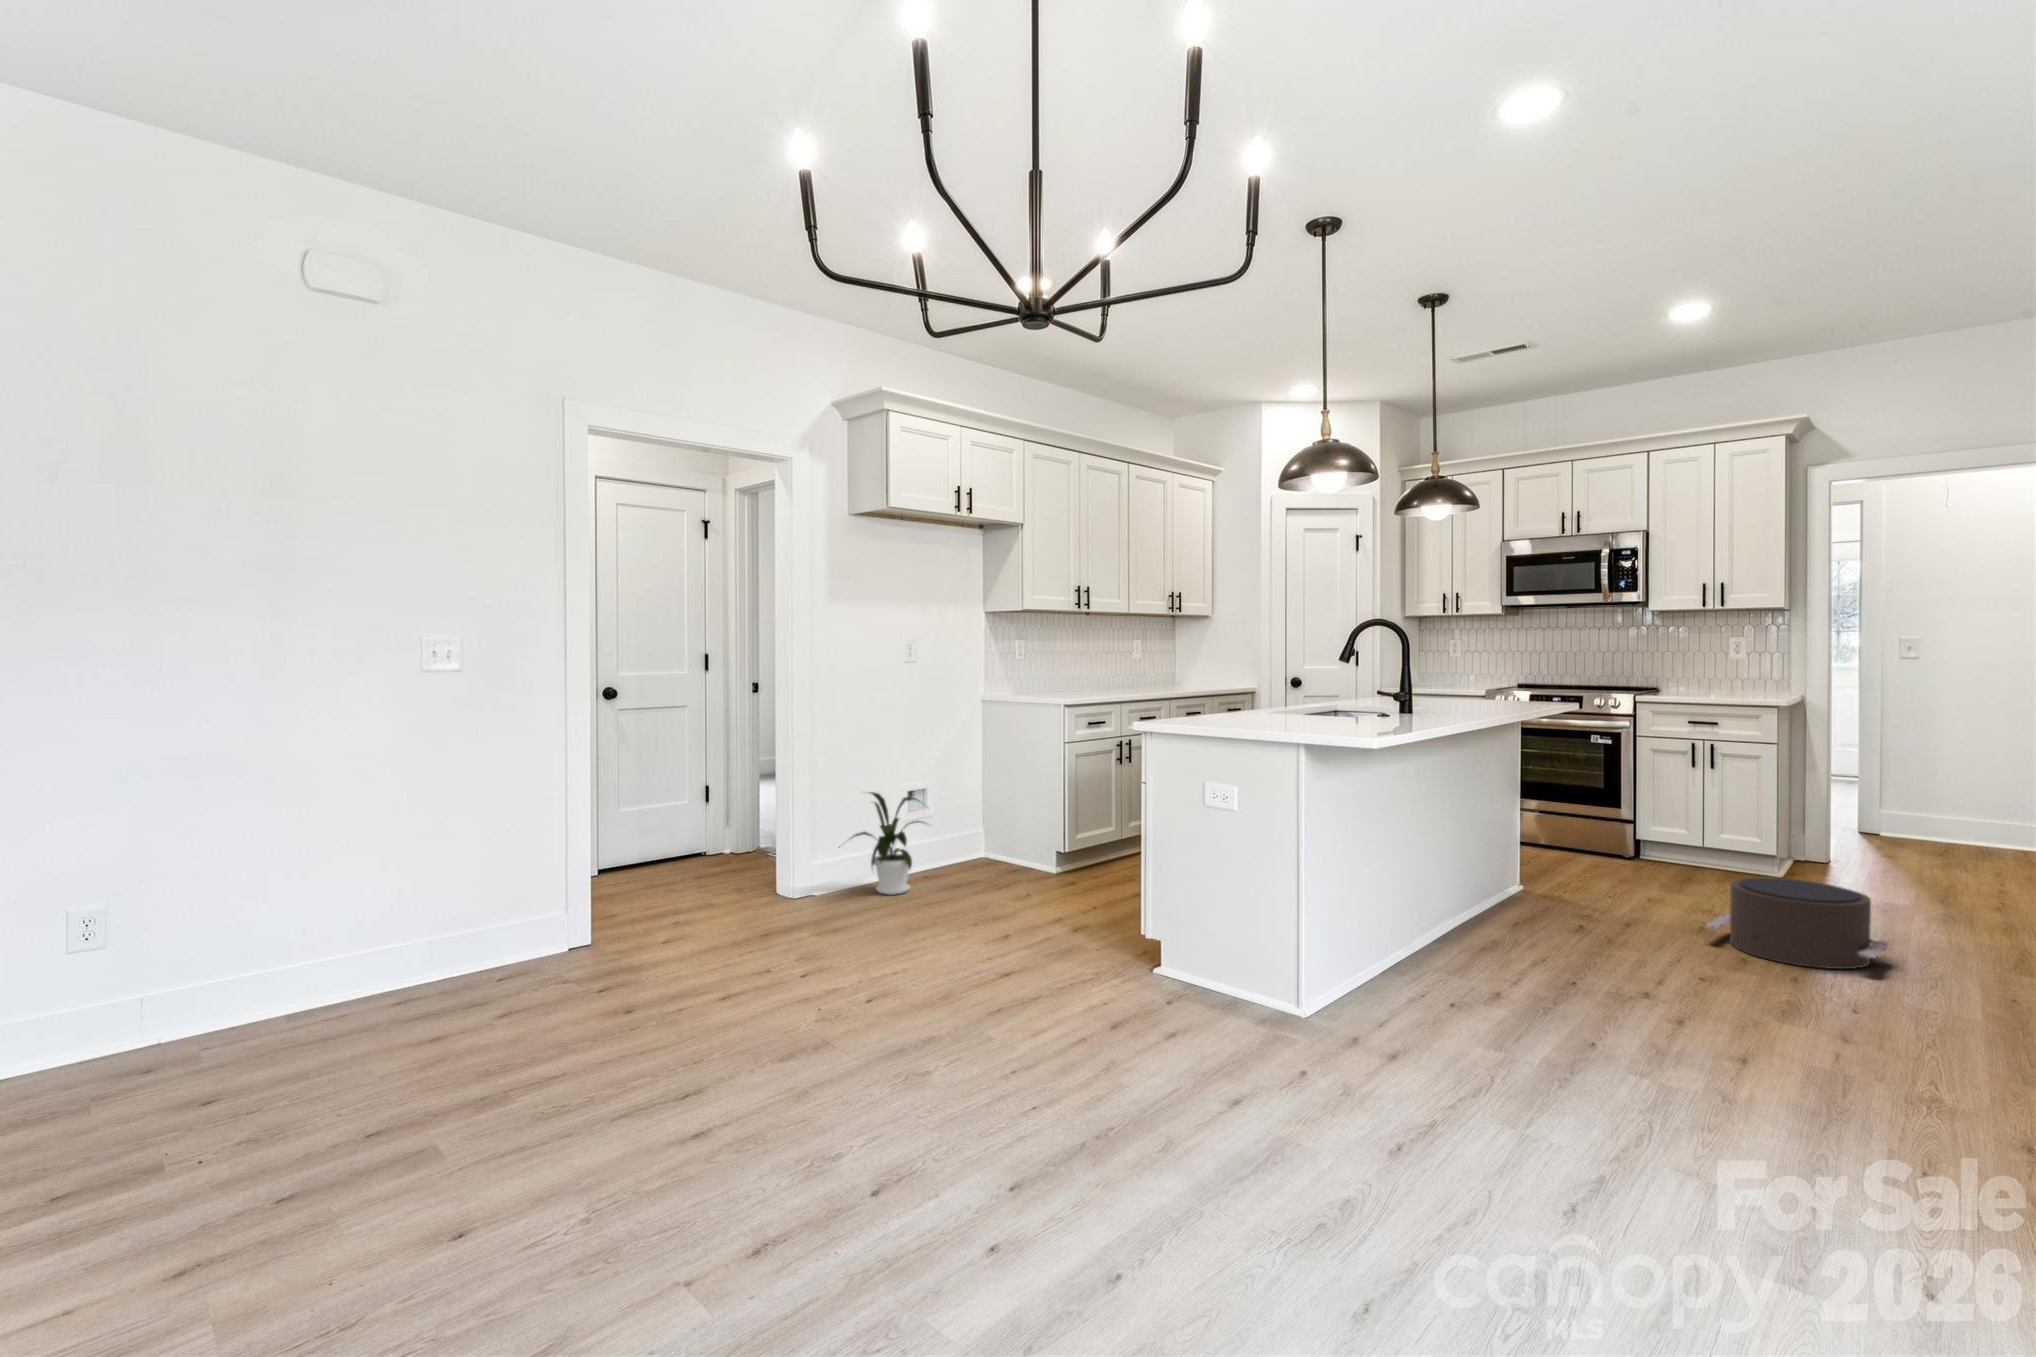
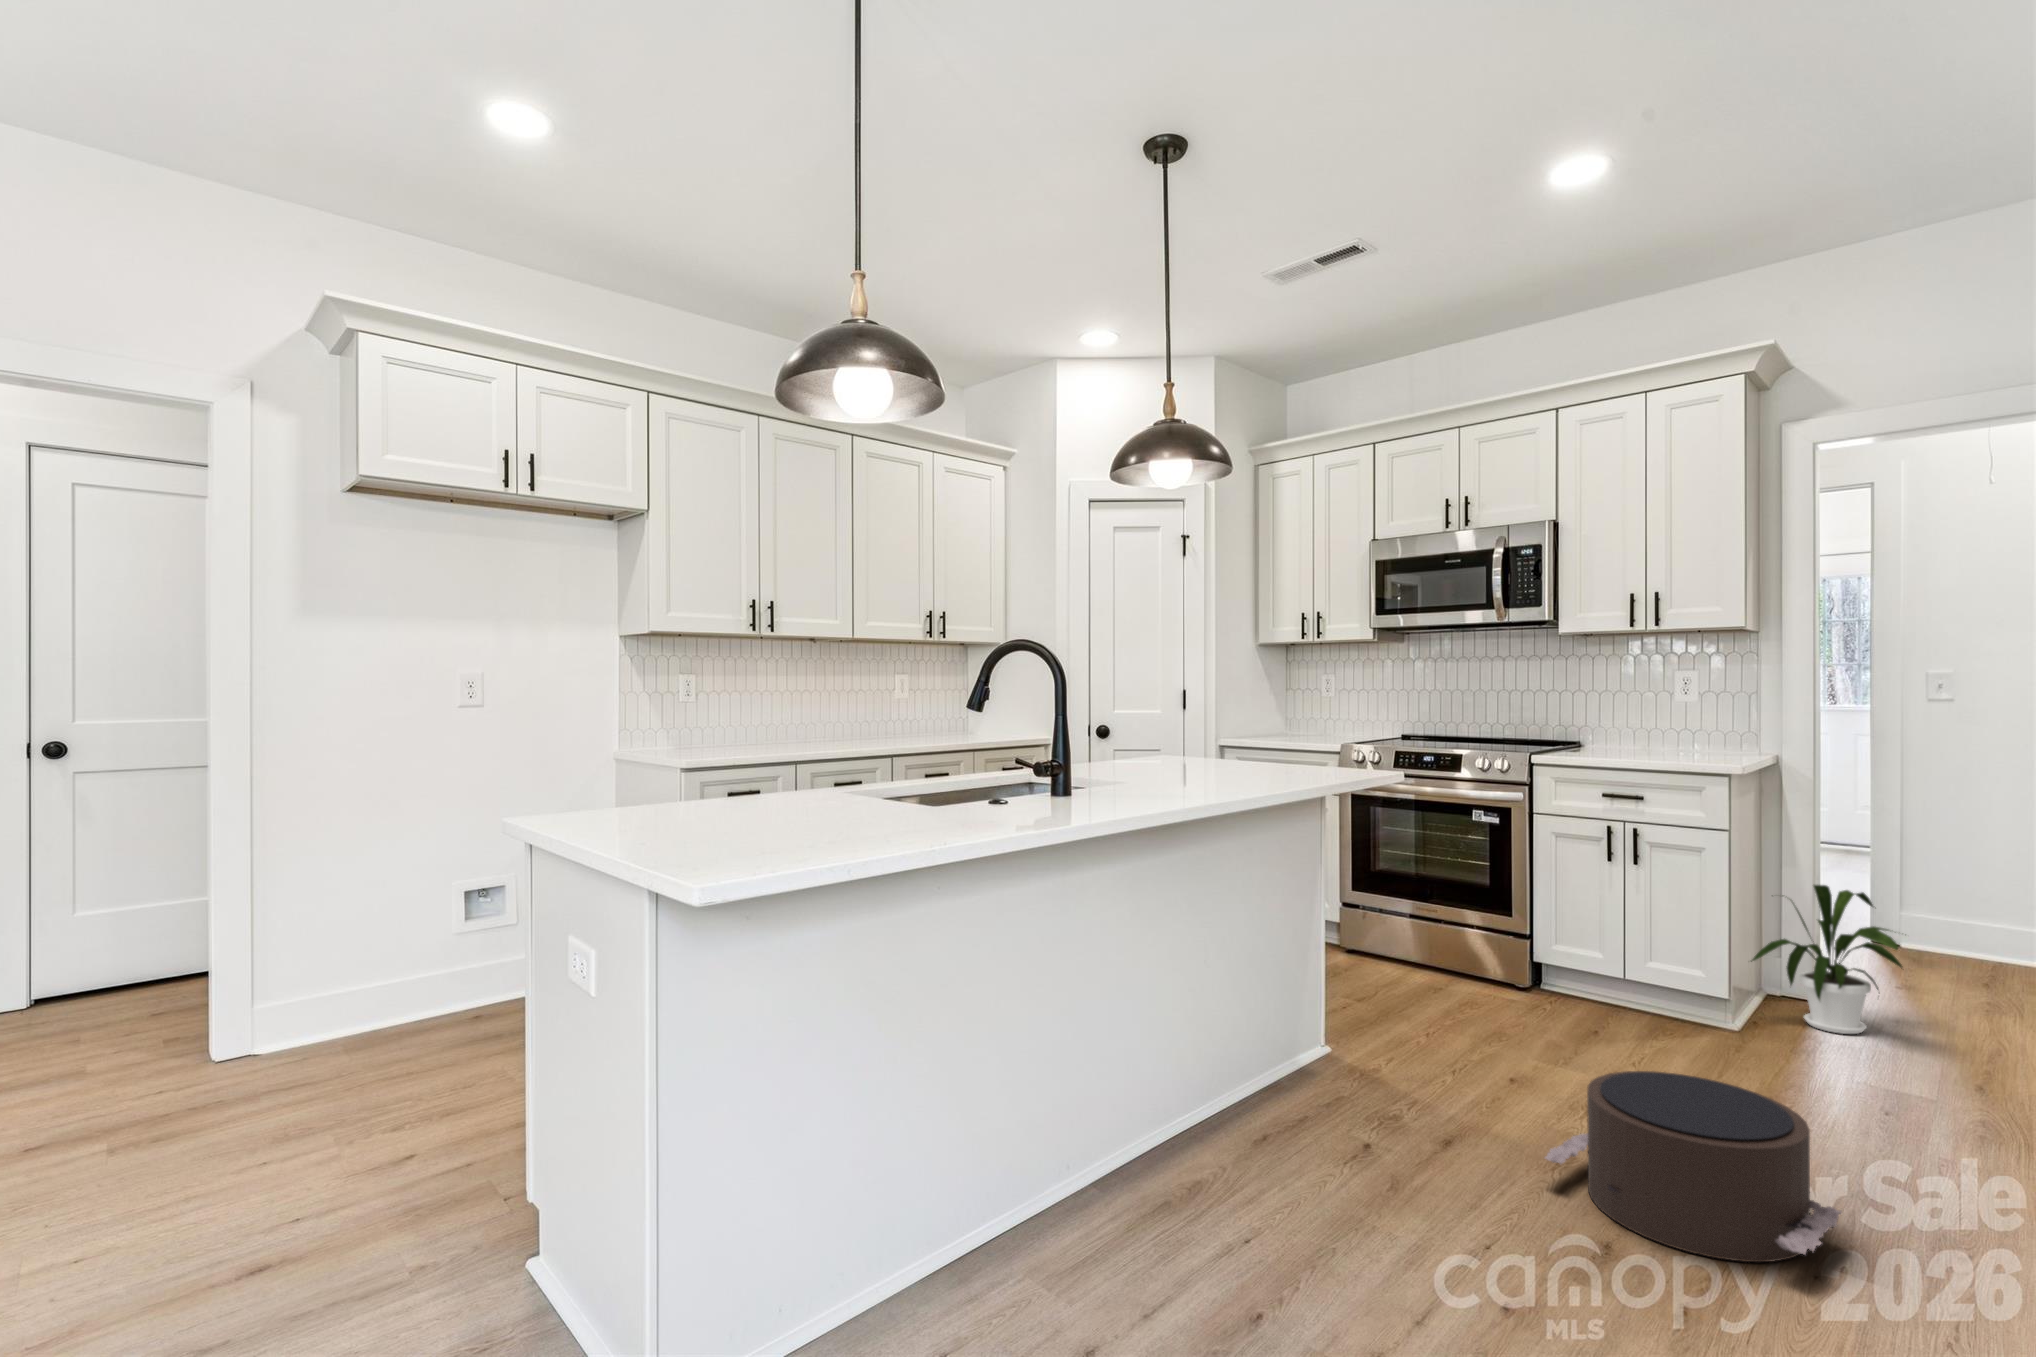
house plant: present [853,792,921,895] -> present [1751,885,1903,1034]

